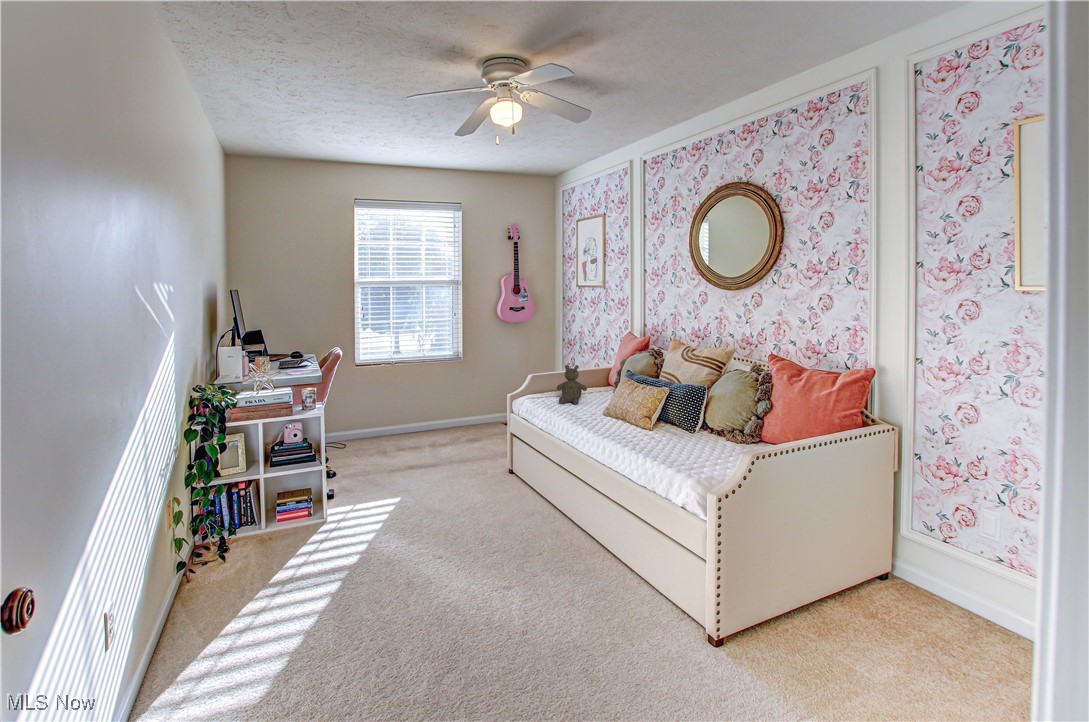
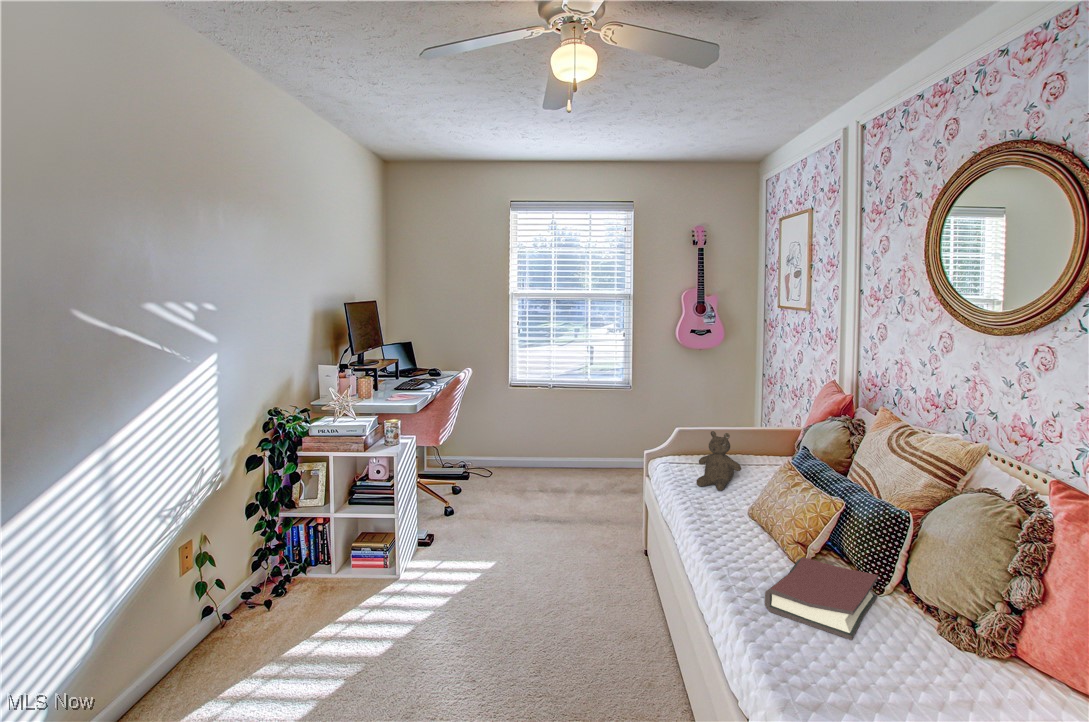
hardback book: none [644,419,694,446] -> present [765,557,878,640]

